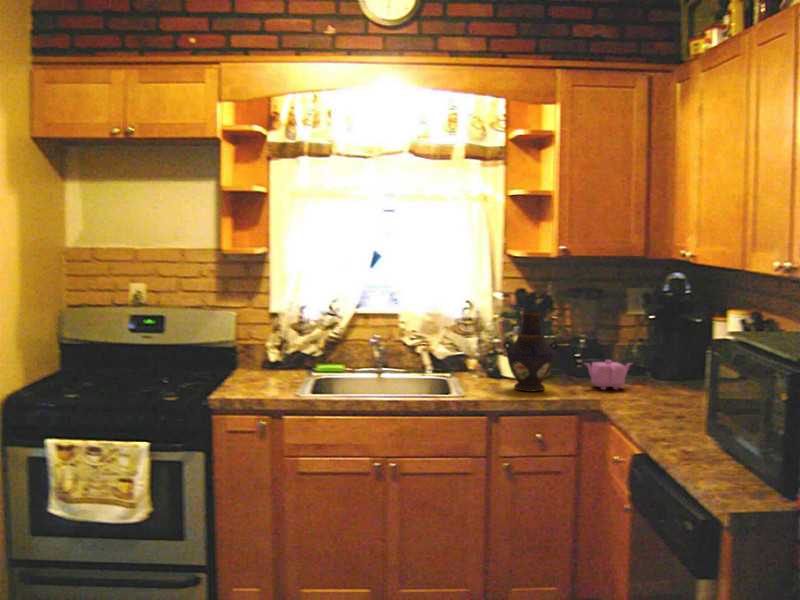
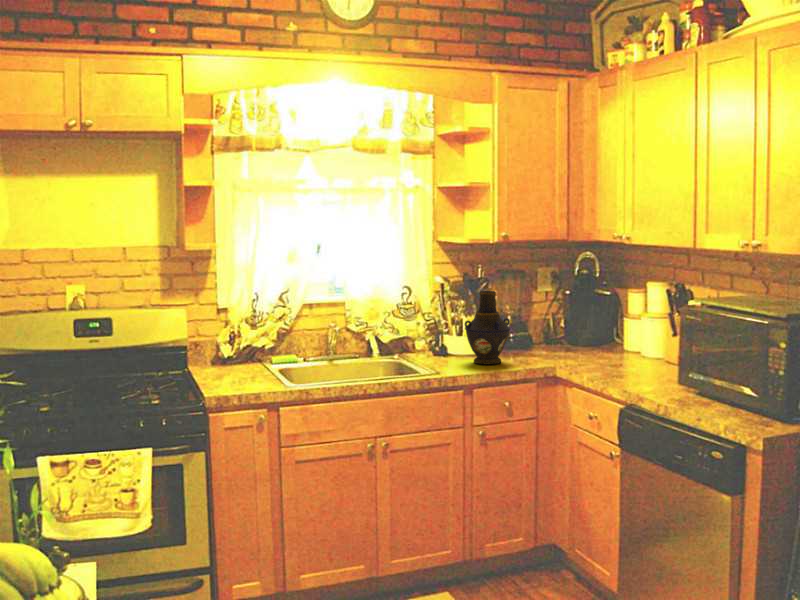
teapot: present [585,360,631,390] -> none [530,331,569,358]

